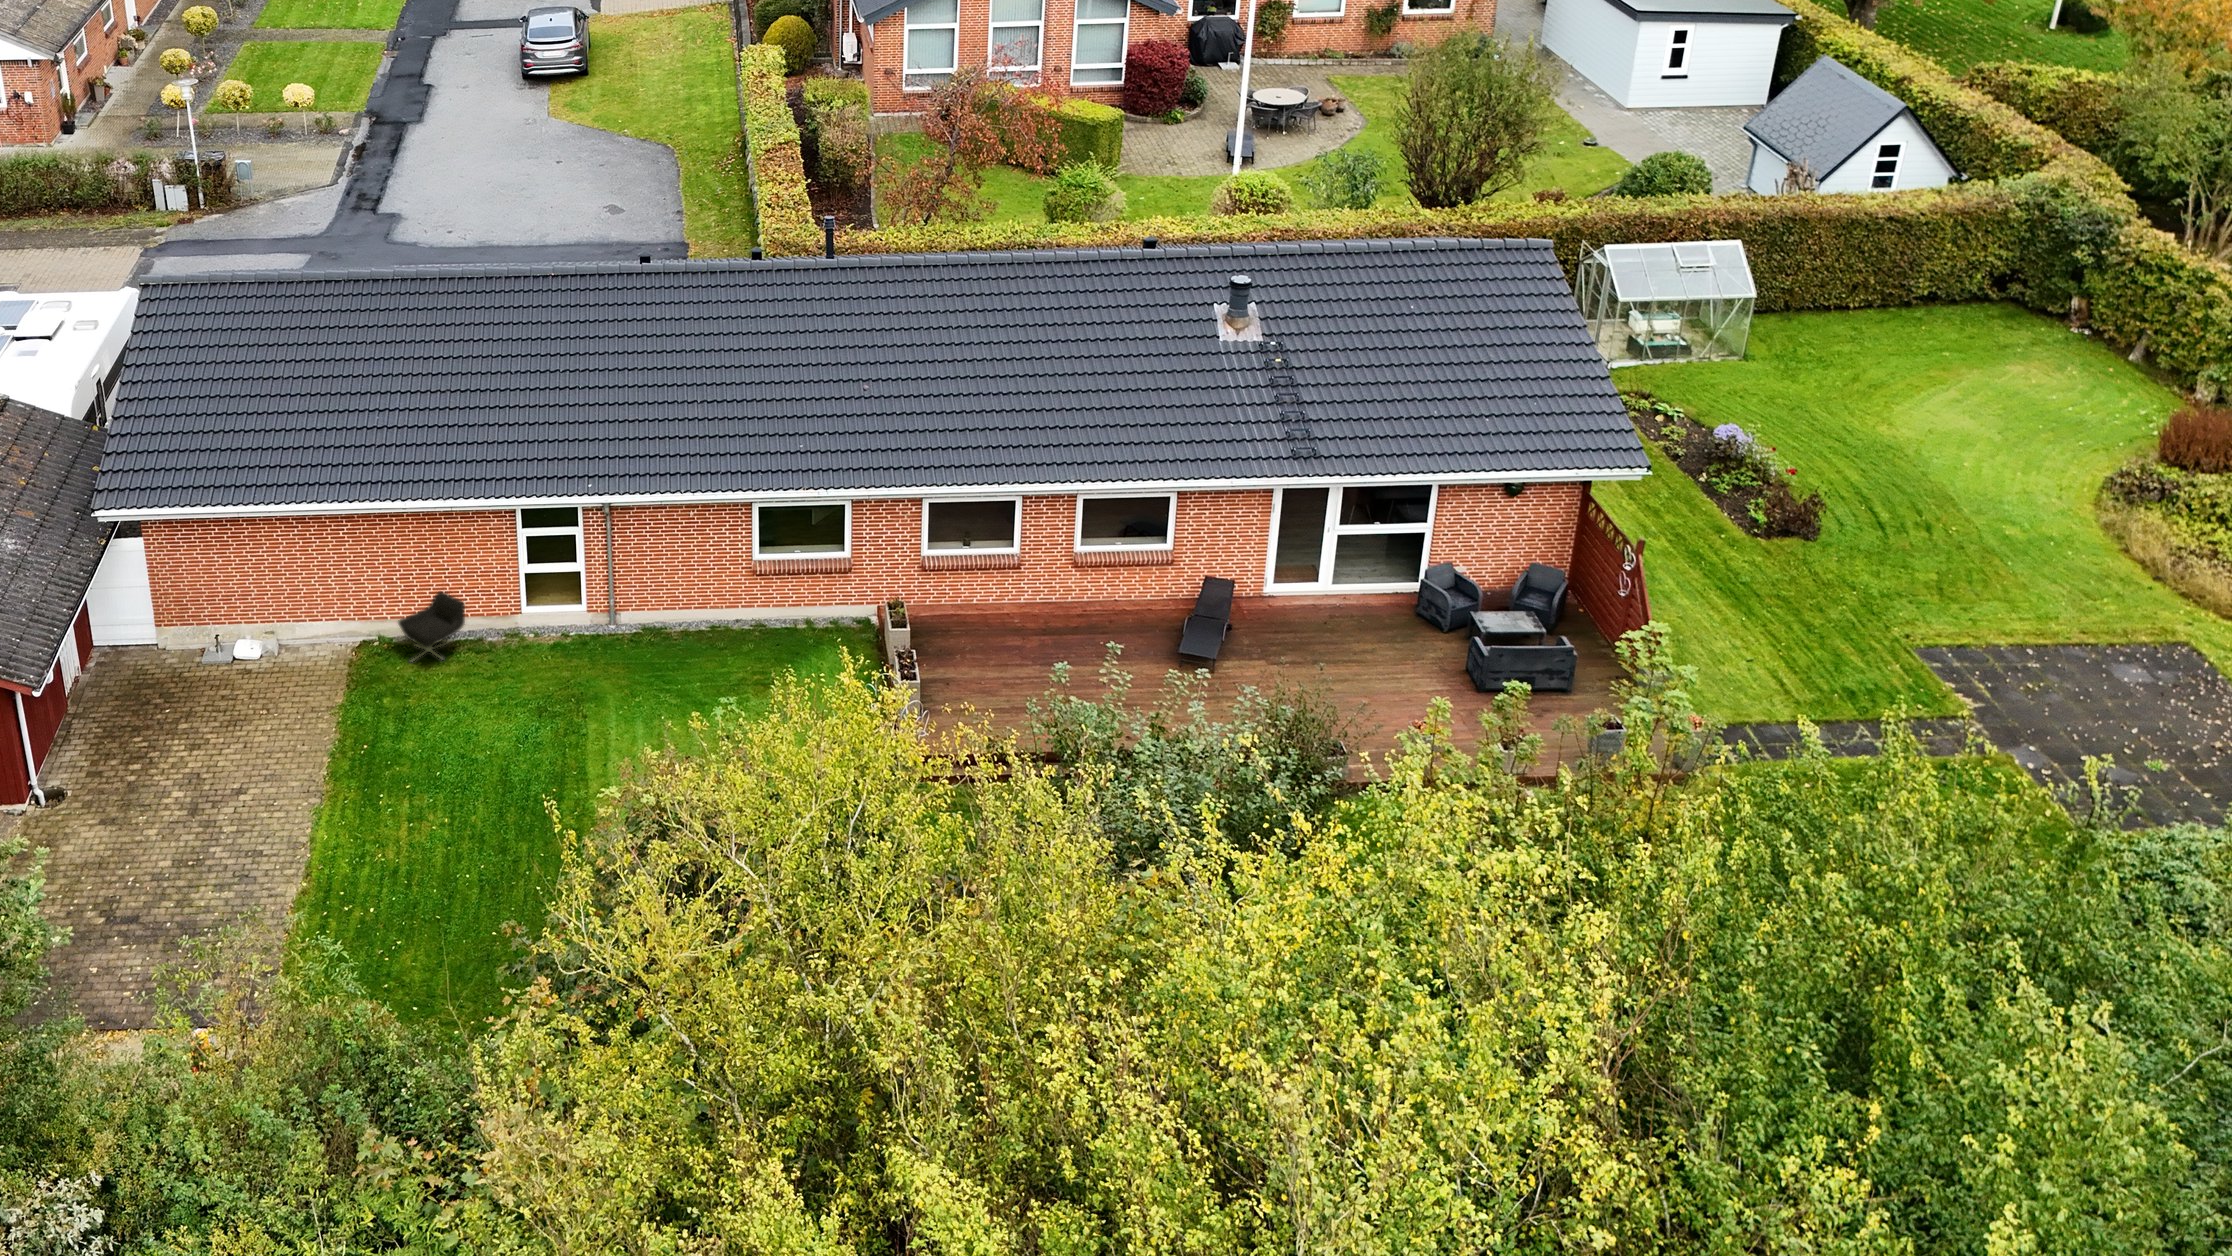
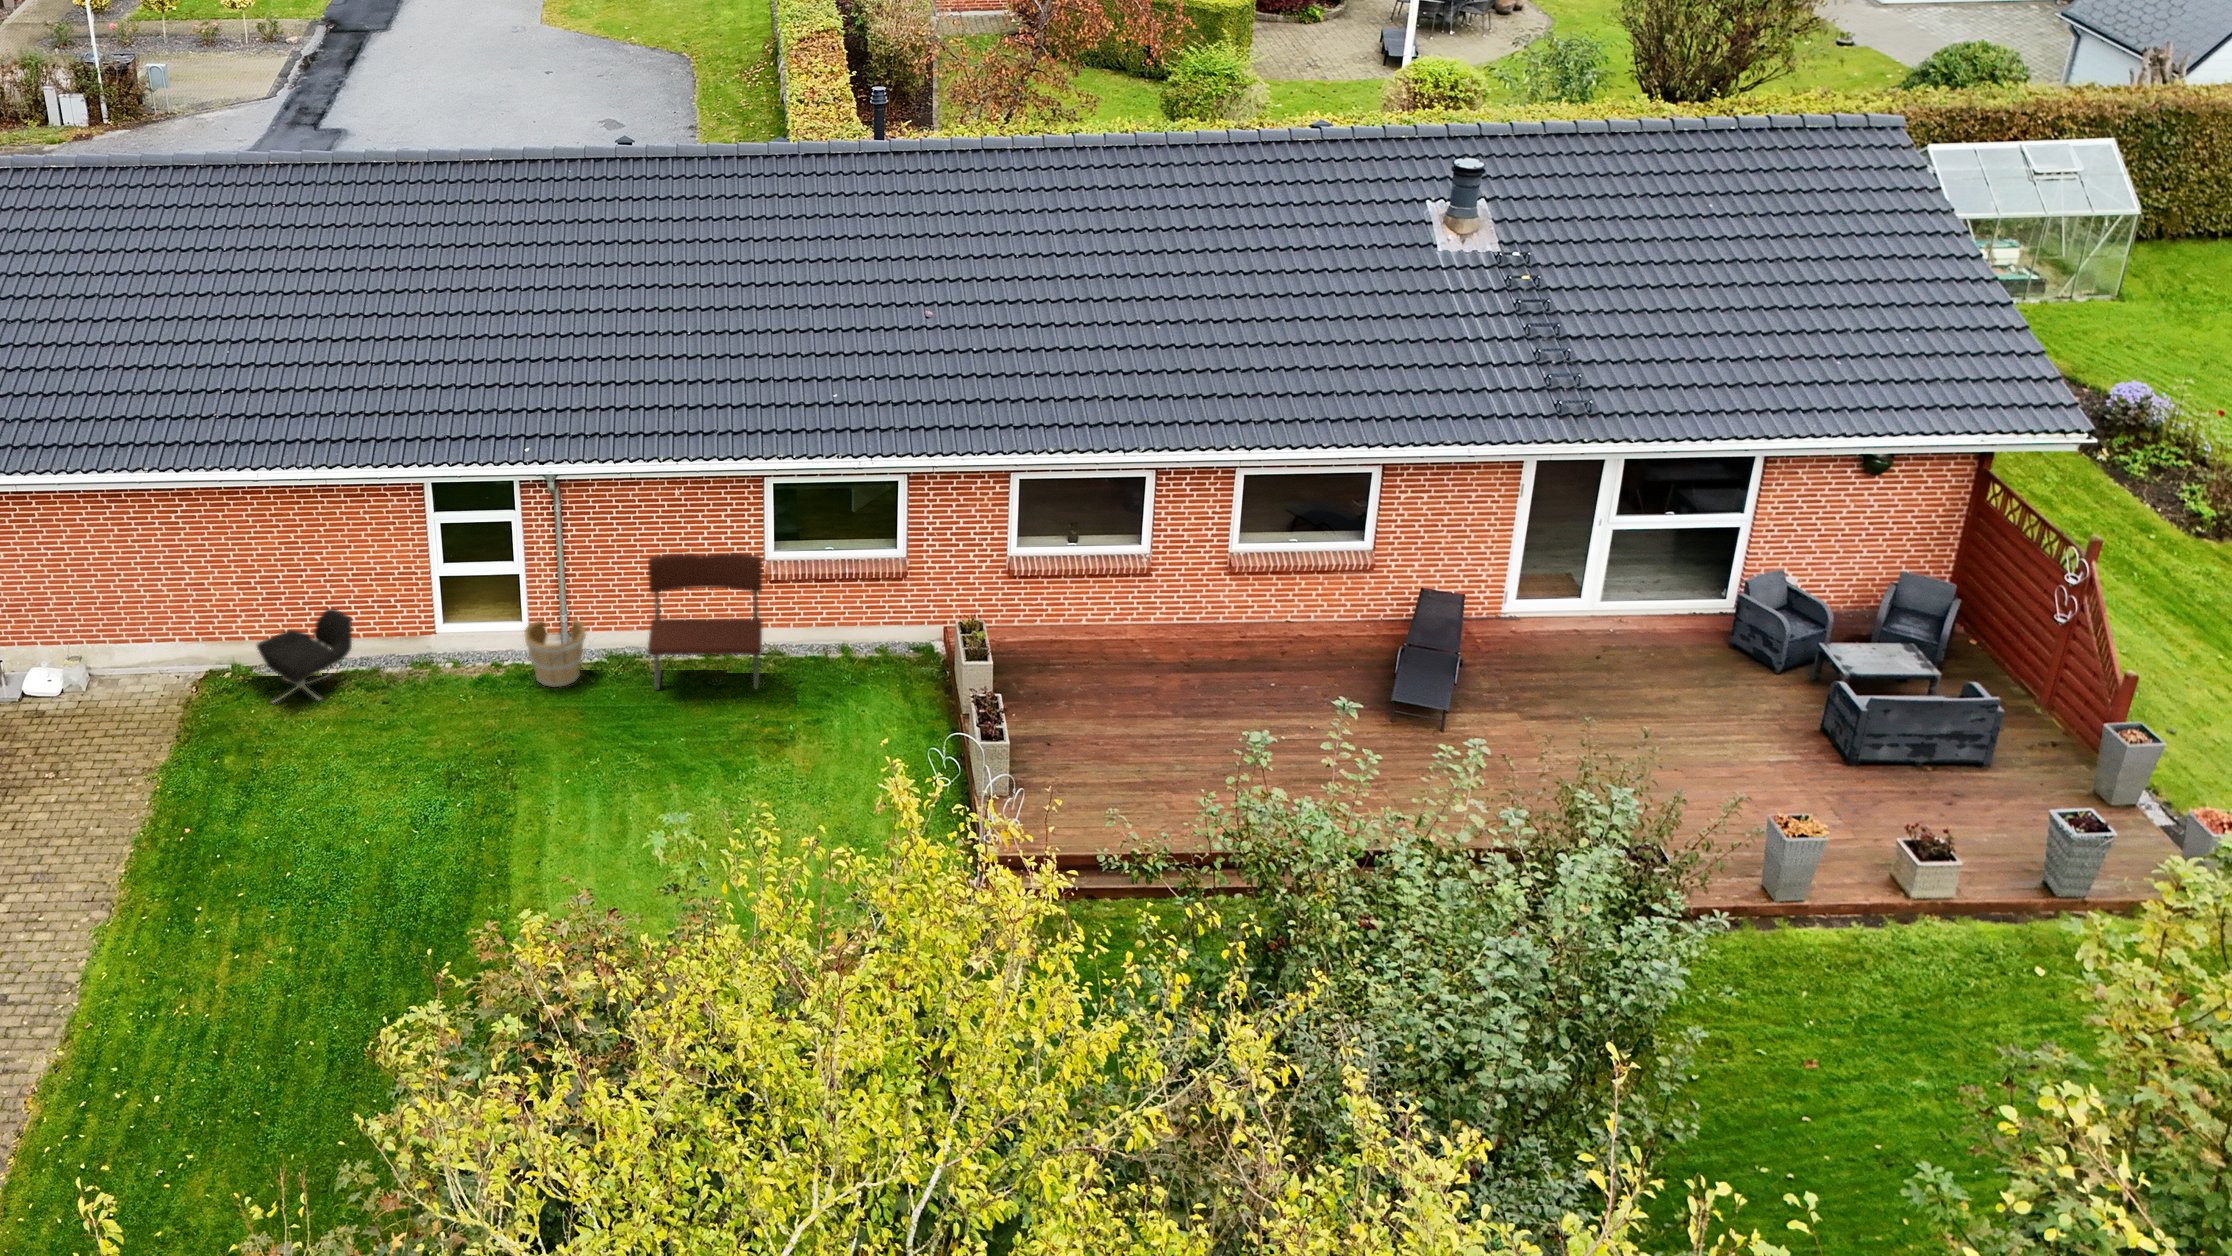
bench: none [673,554,752,651] -> present [647,552,762,690]
wooden bucket: none [585,601,629,650] -> present [524,619,586,687]

